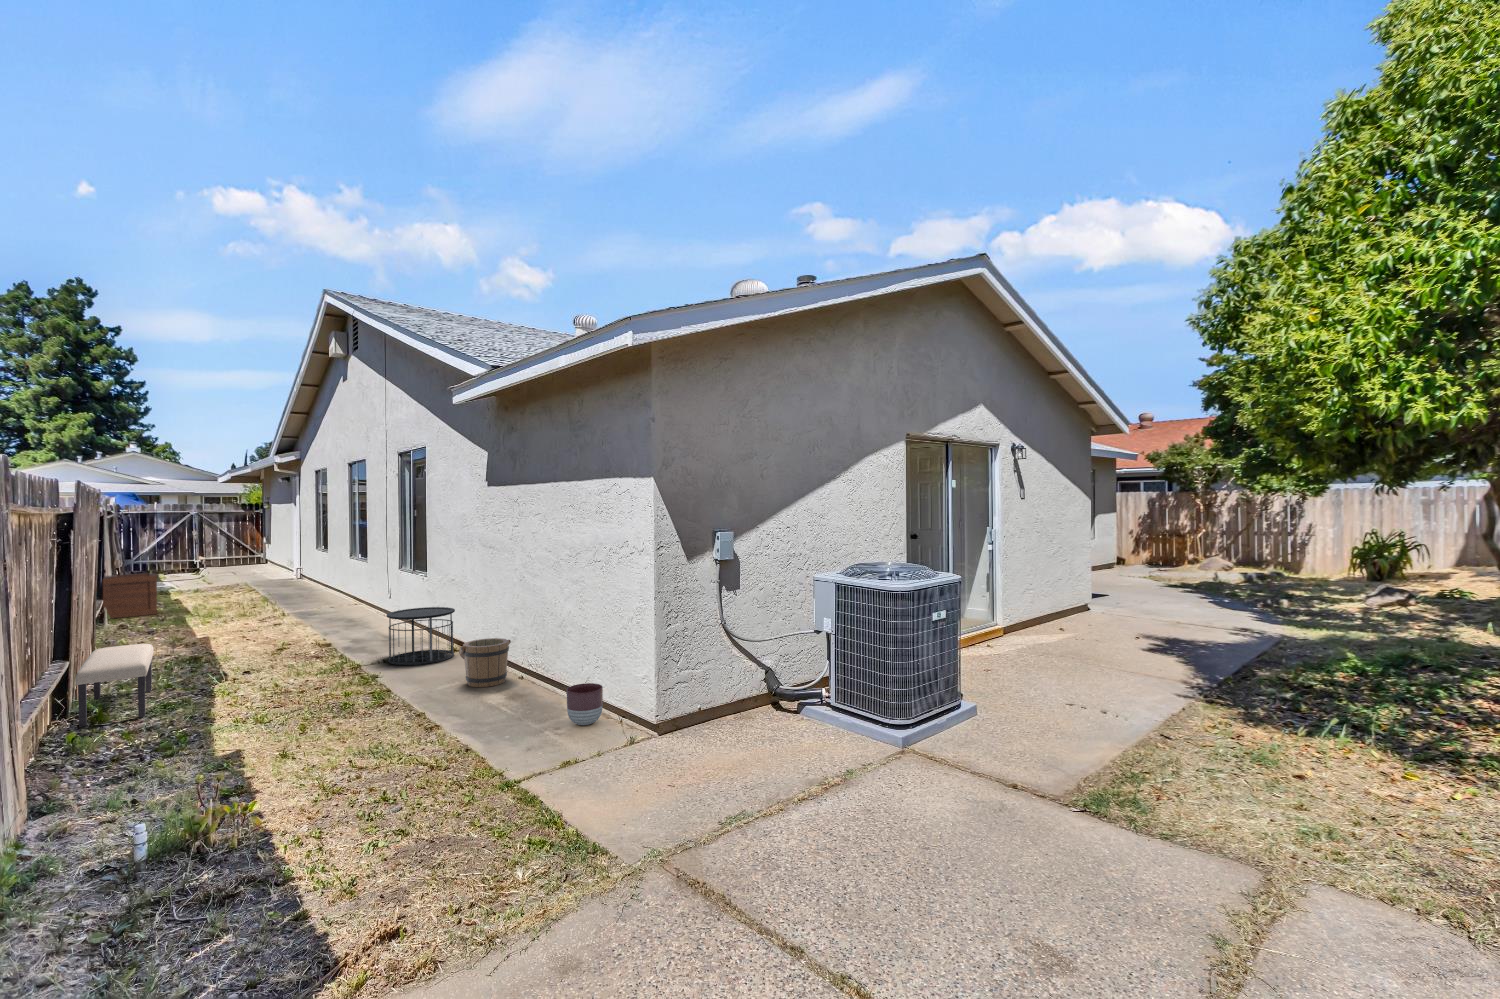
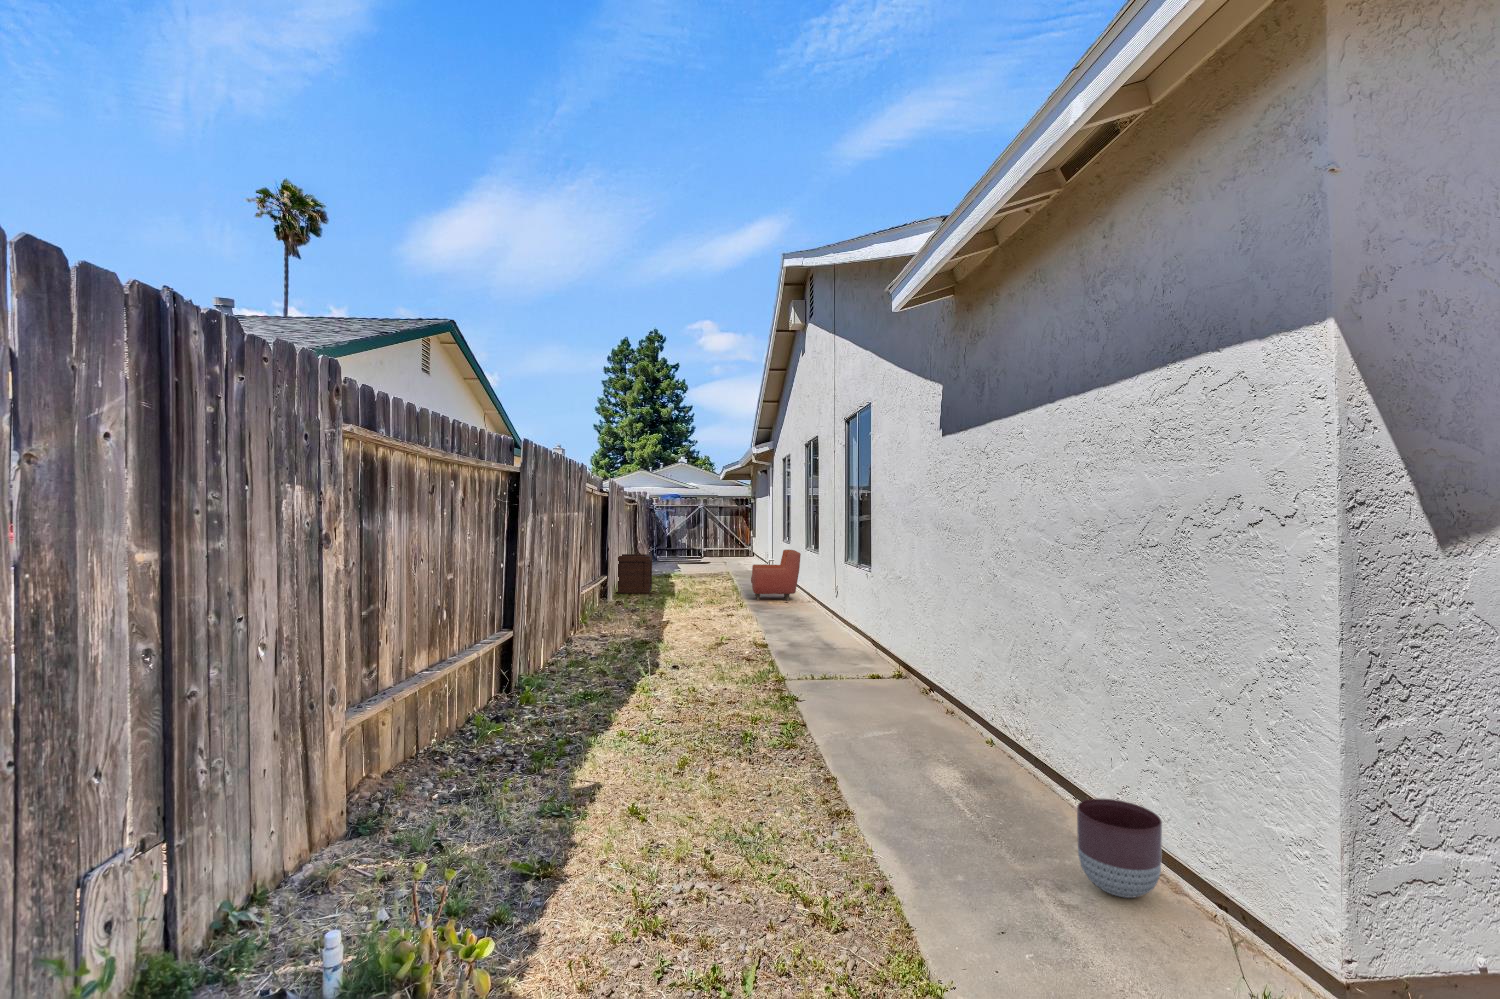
armchair: none [289,558,344,608] -> present [751,550,801,601]
side table: present [386,607,455,665] -> none [815,611,899,689]
bucket: present [459,638,511,687] -> none [894,668,973,747]
bench: present [75,644,154,727] -> none [500,617,589,701]

